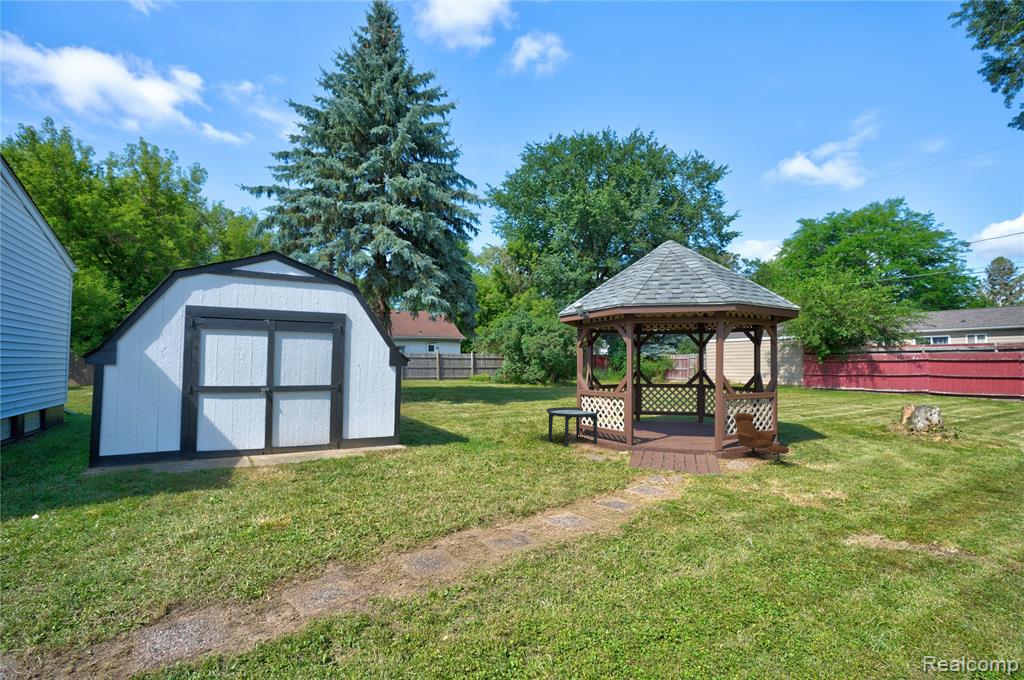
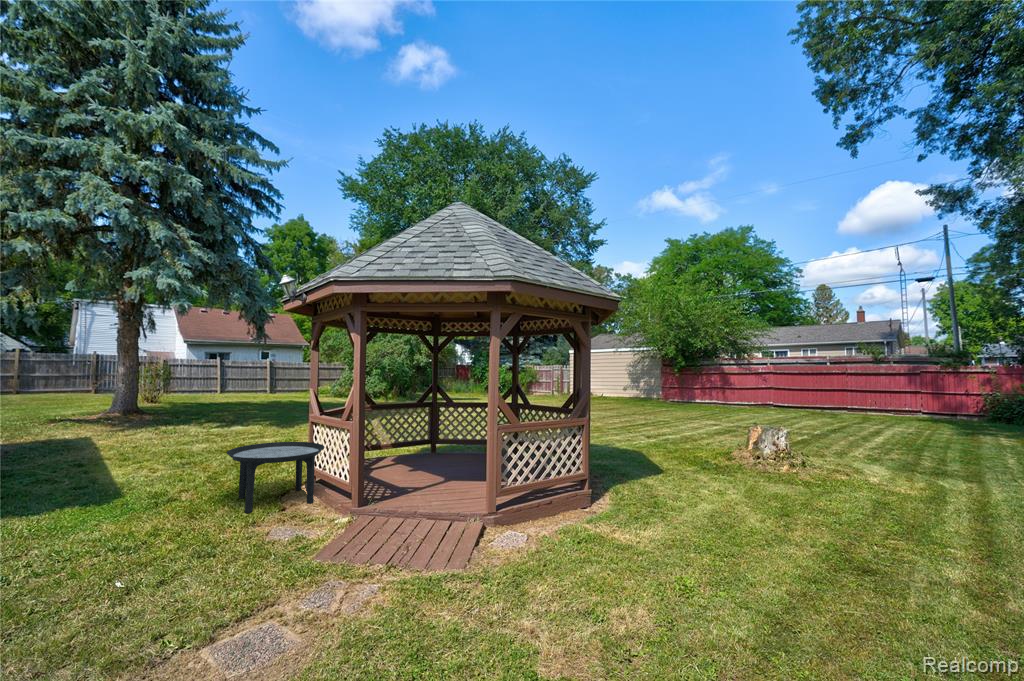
lounge chair: present [735,413,789,465] -> none [511,451,582,546]

